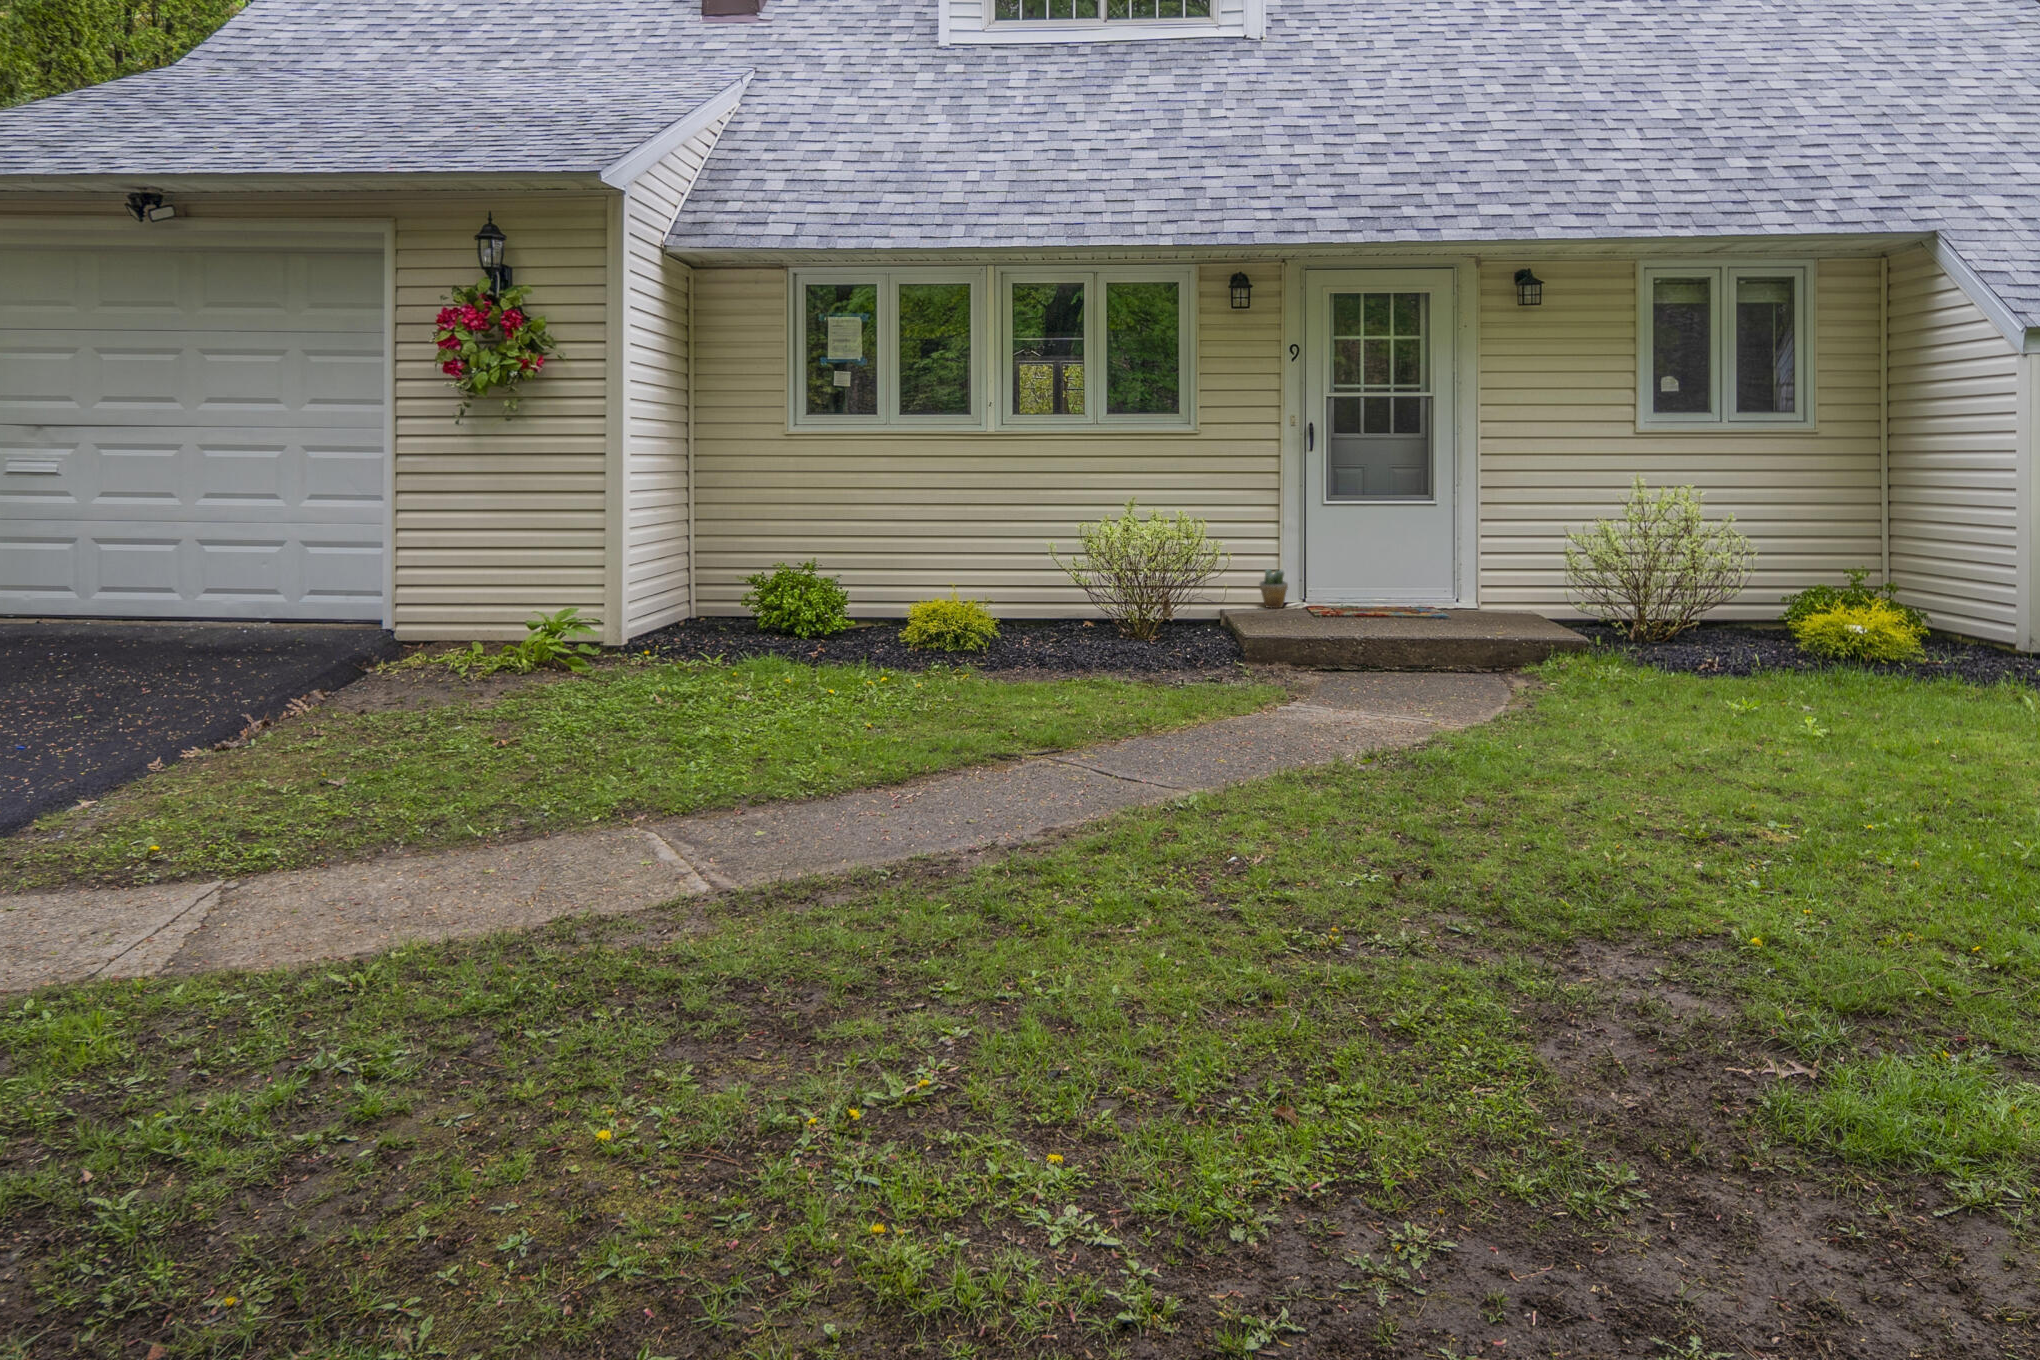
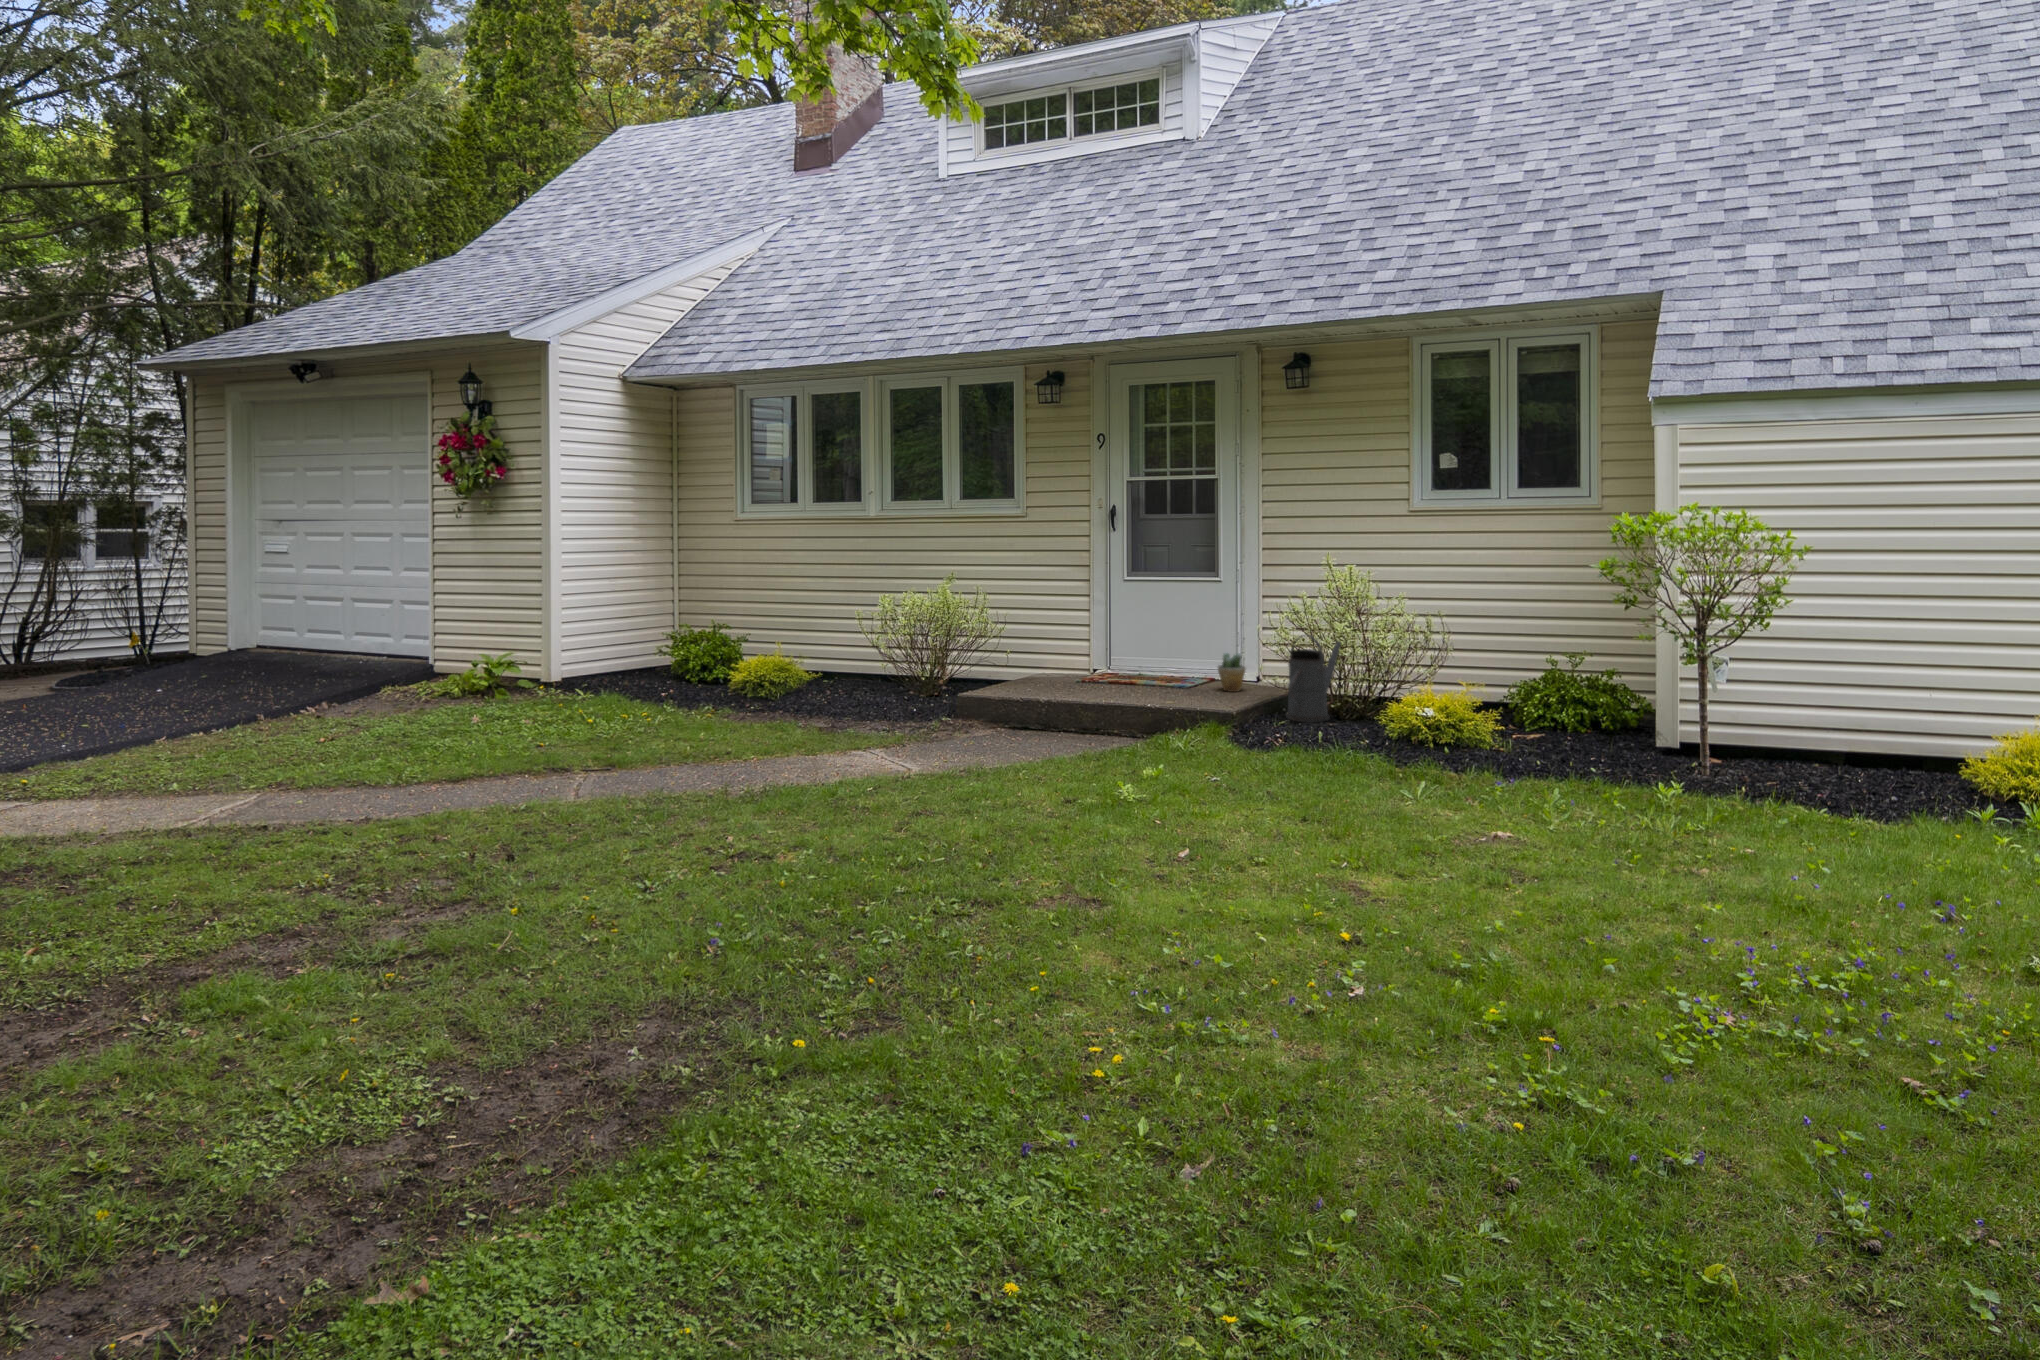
watering can: none [1329,555,1386,644] -> present [1286,635,1341,722]

